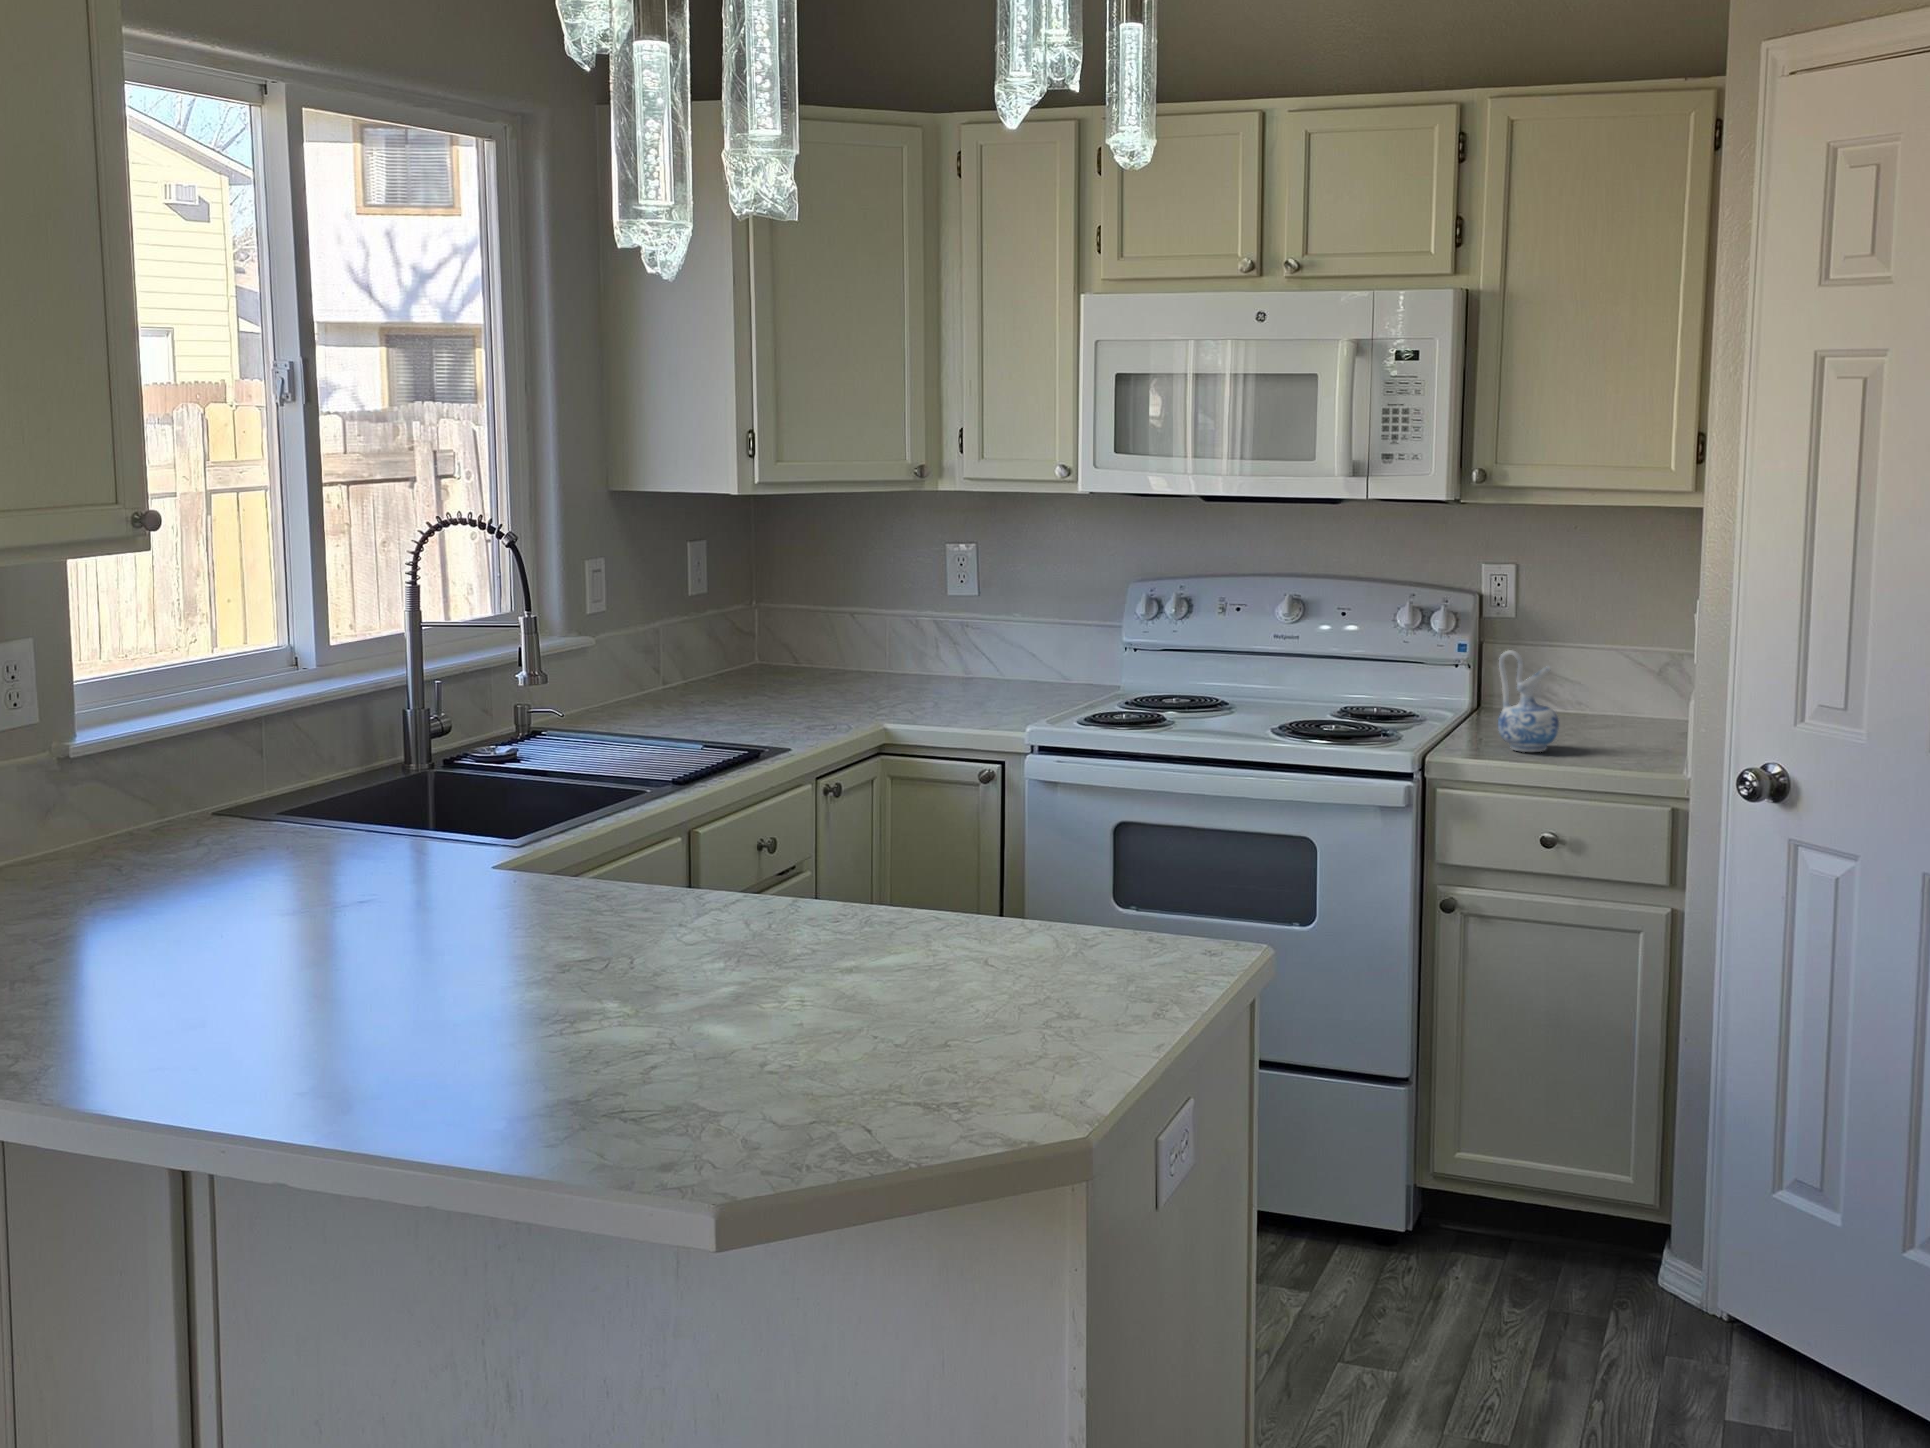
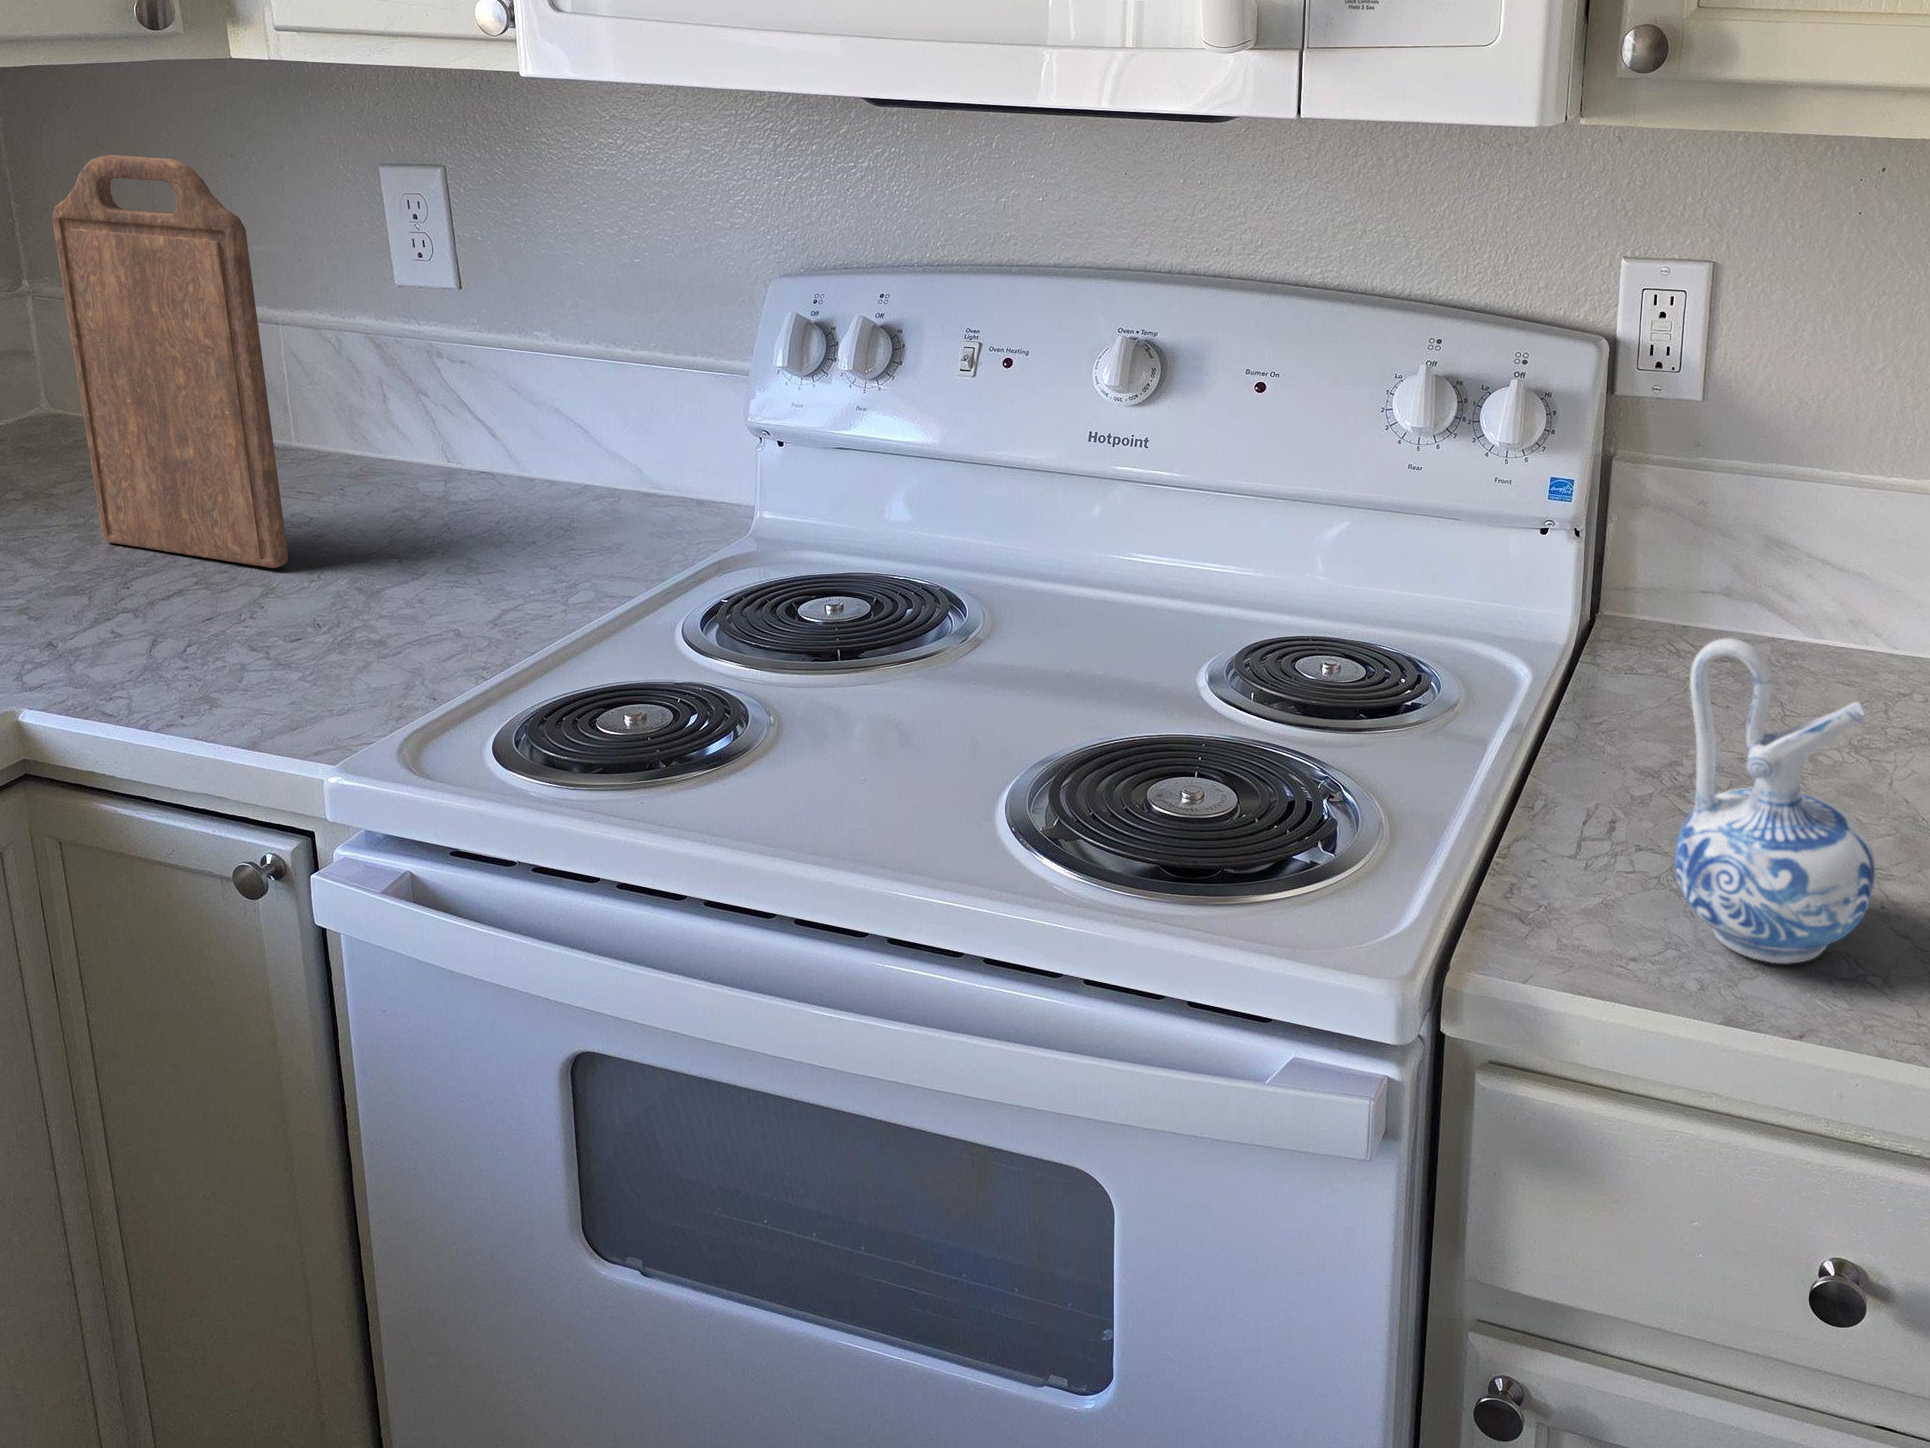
cutting board: none [851,530,942,698] -> present [52,155,288,568]

